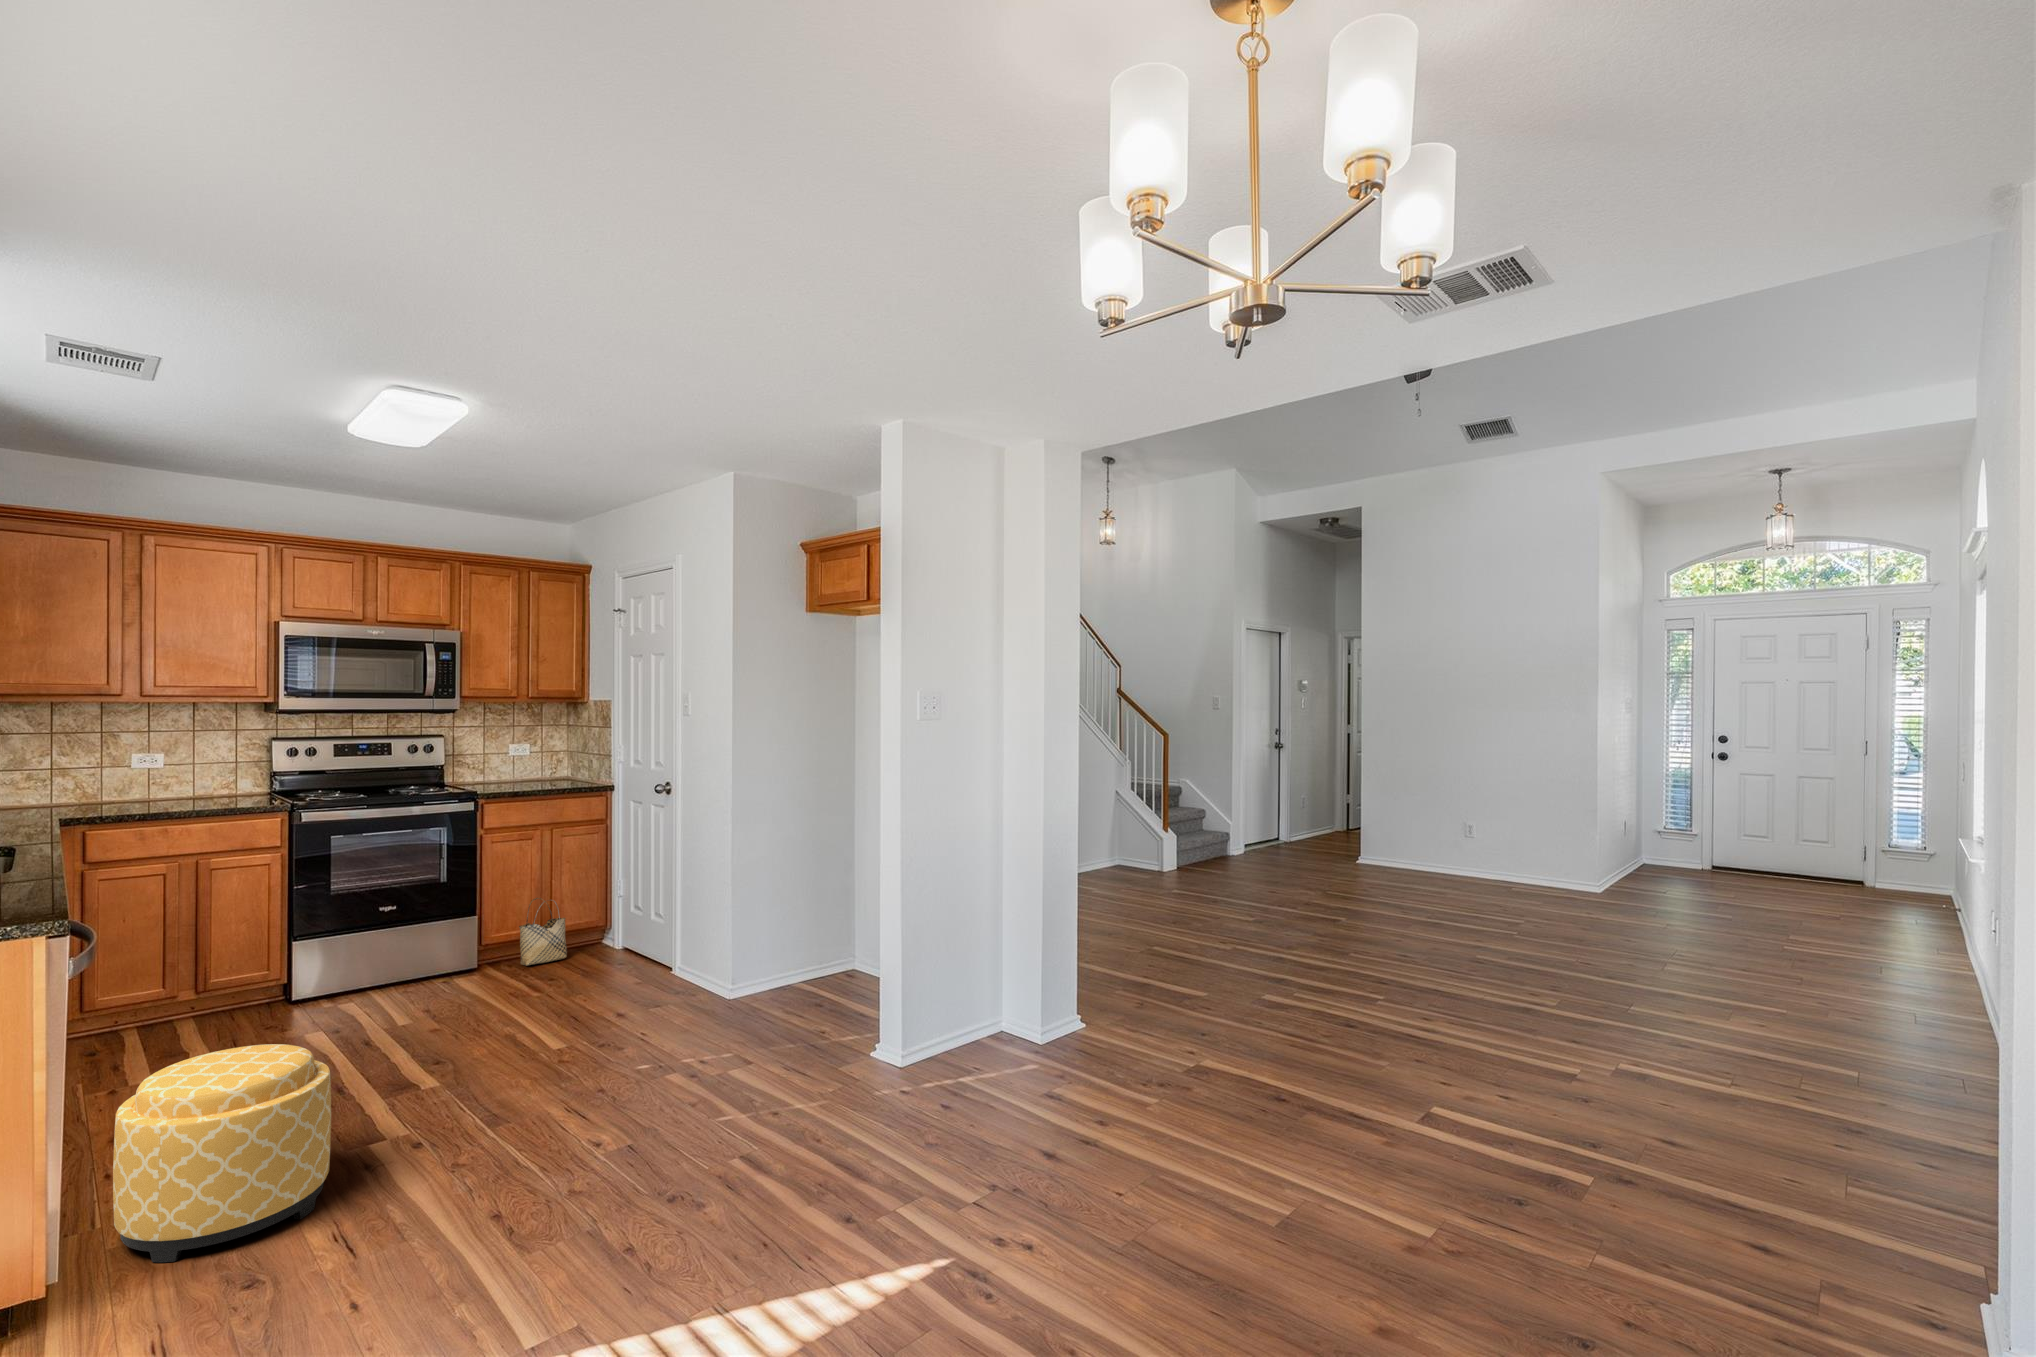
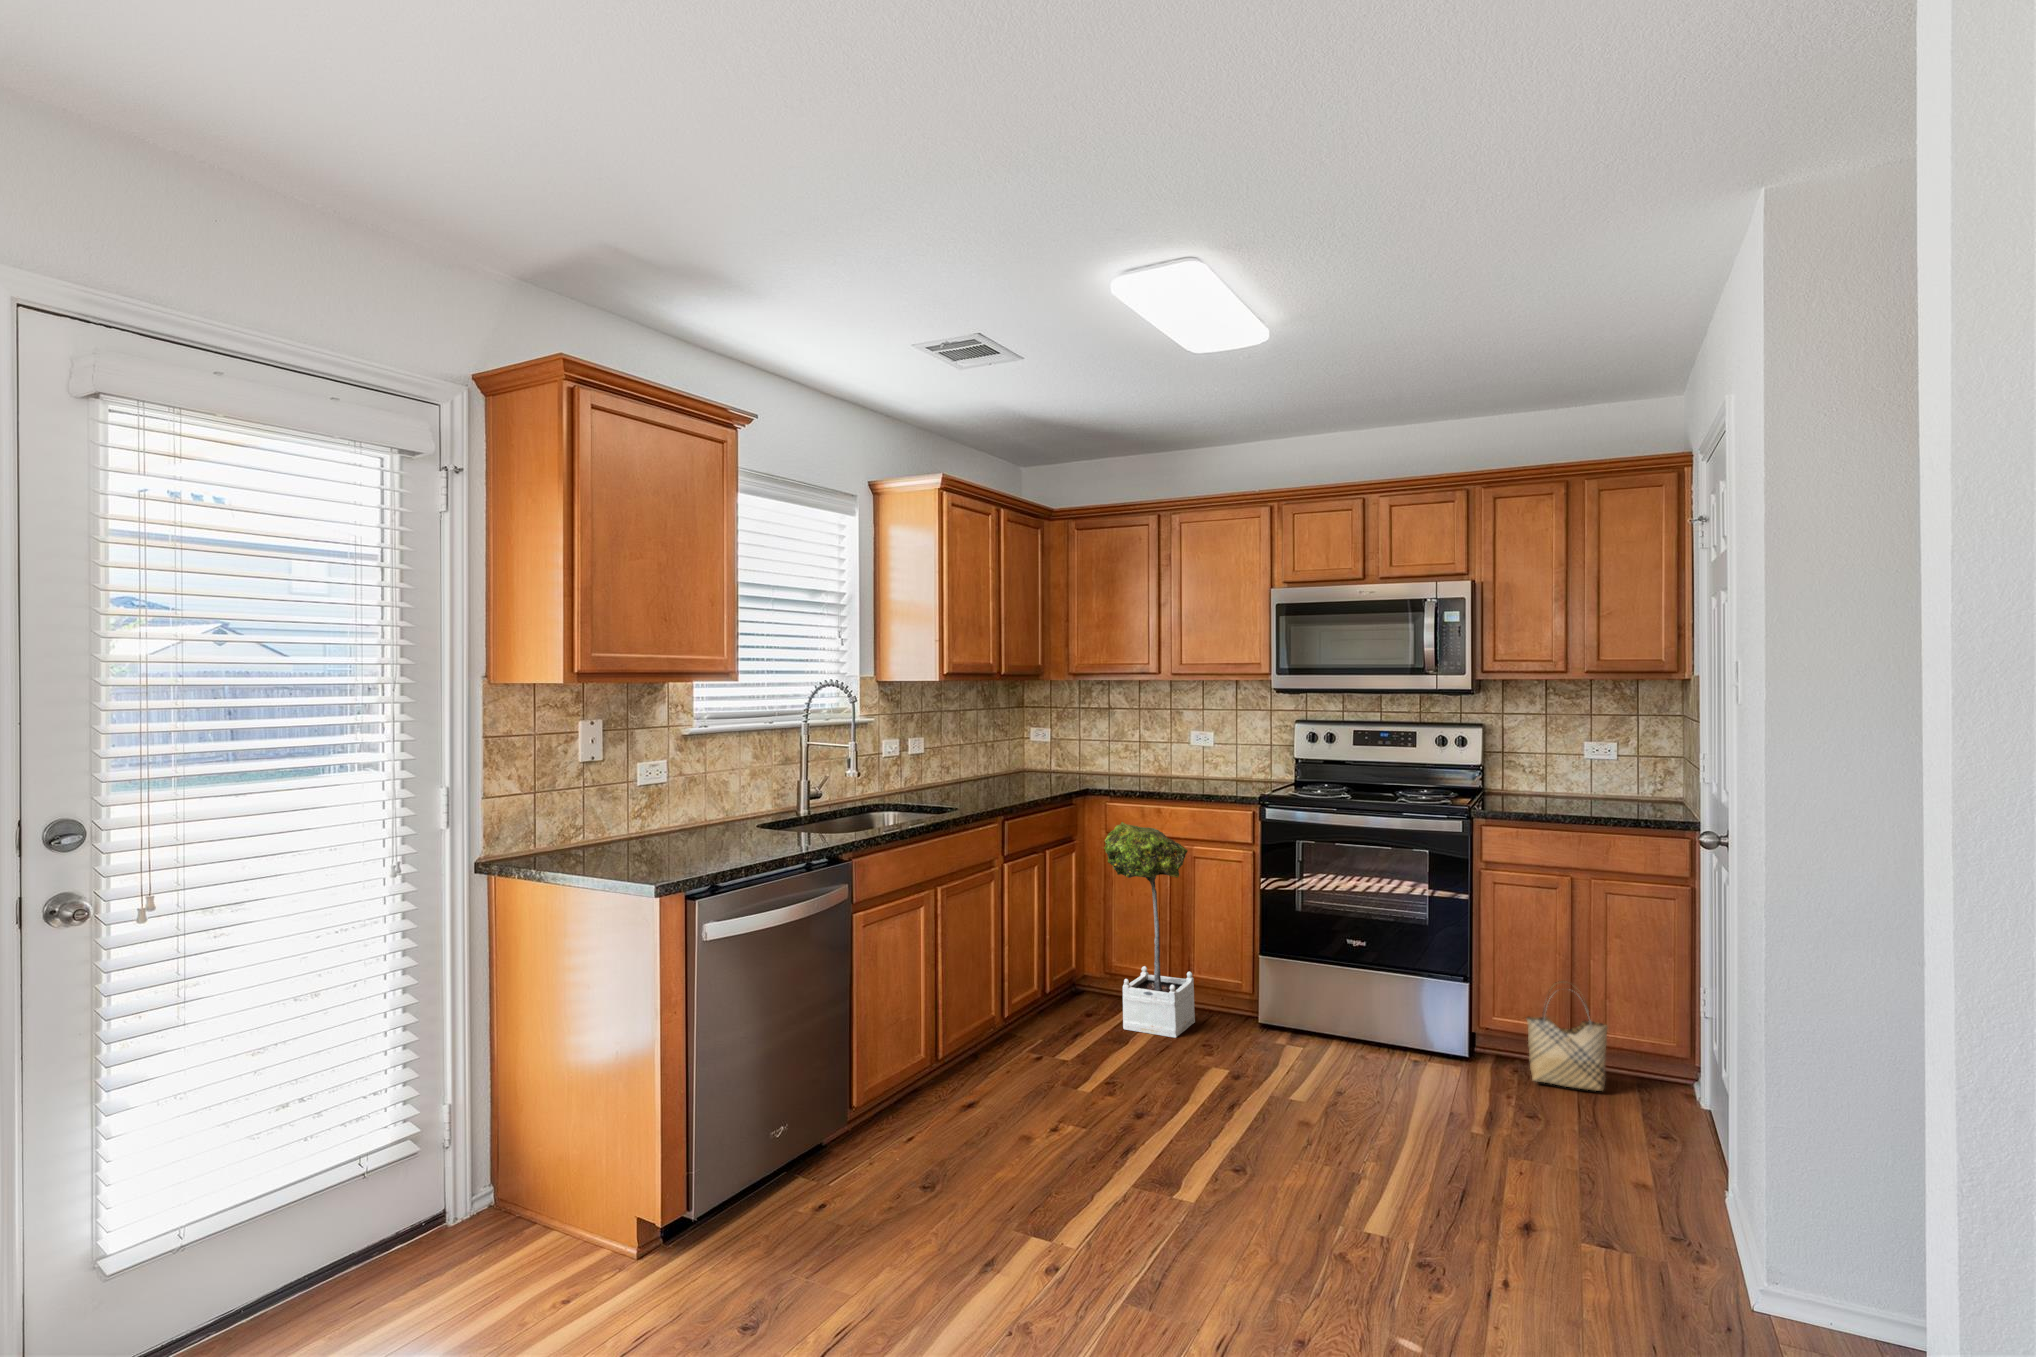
potted tree: none [120,844,230,1048] -> present [1104,822,1195,1038]
ottoman: present [113,1044,331,1262] -> none [734,1049,924,1285]

